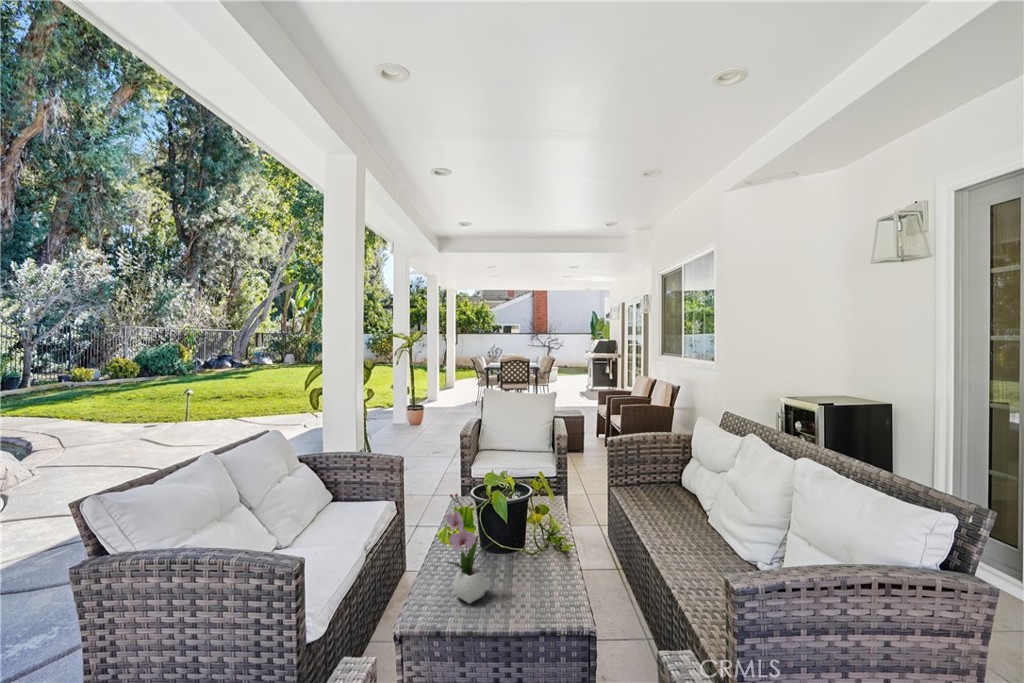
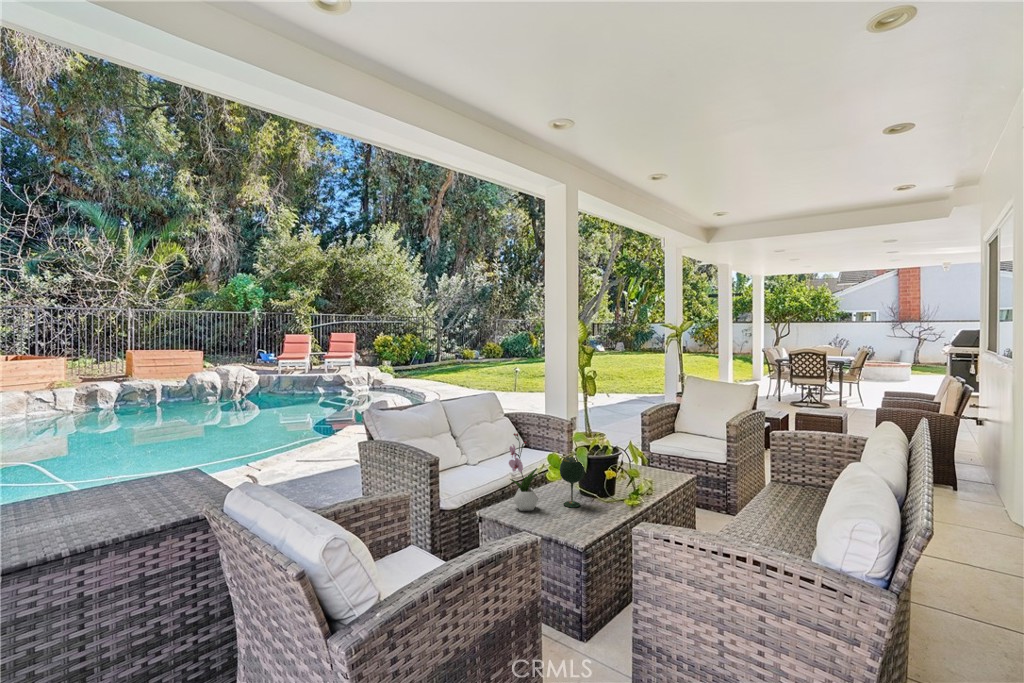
wine glass: none [493,508,525,575] -> present [560,457,585,508]

